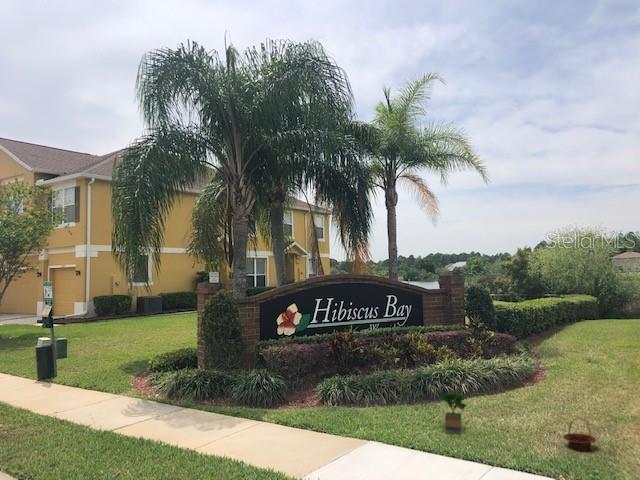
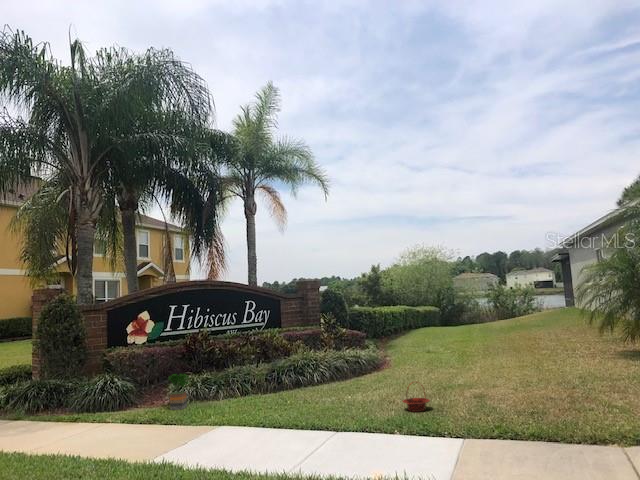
potted tree: present [441,393,466,435] -> present [168,374,189,410]

